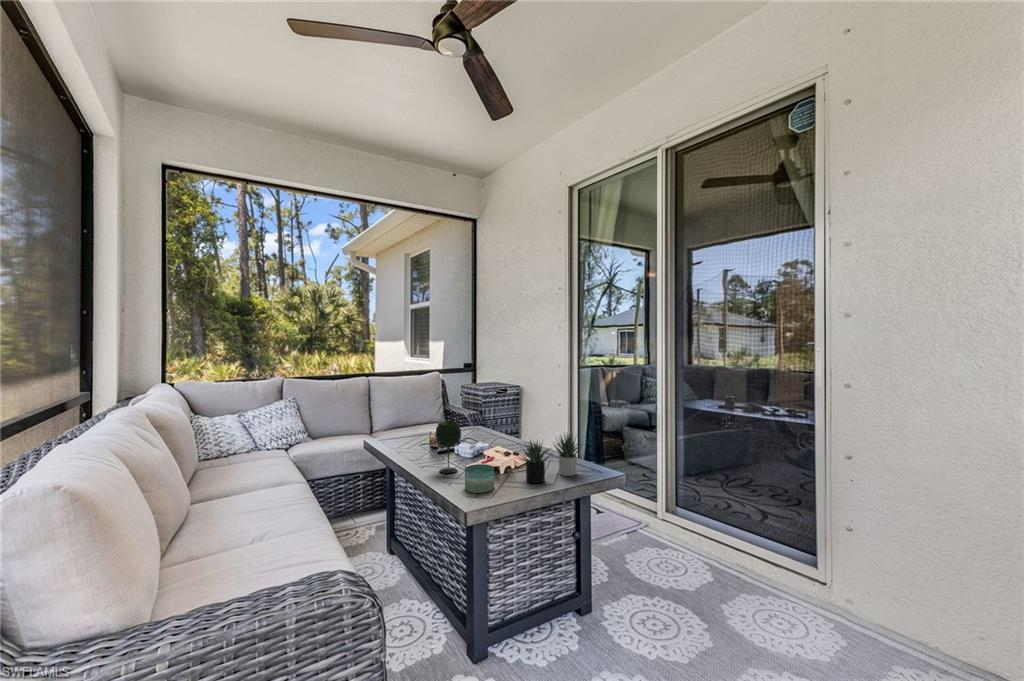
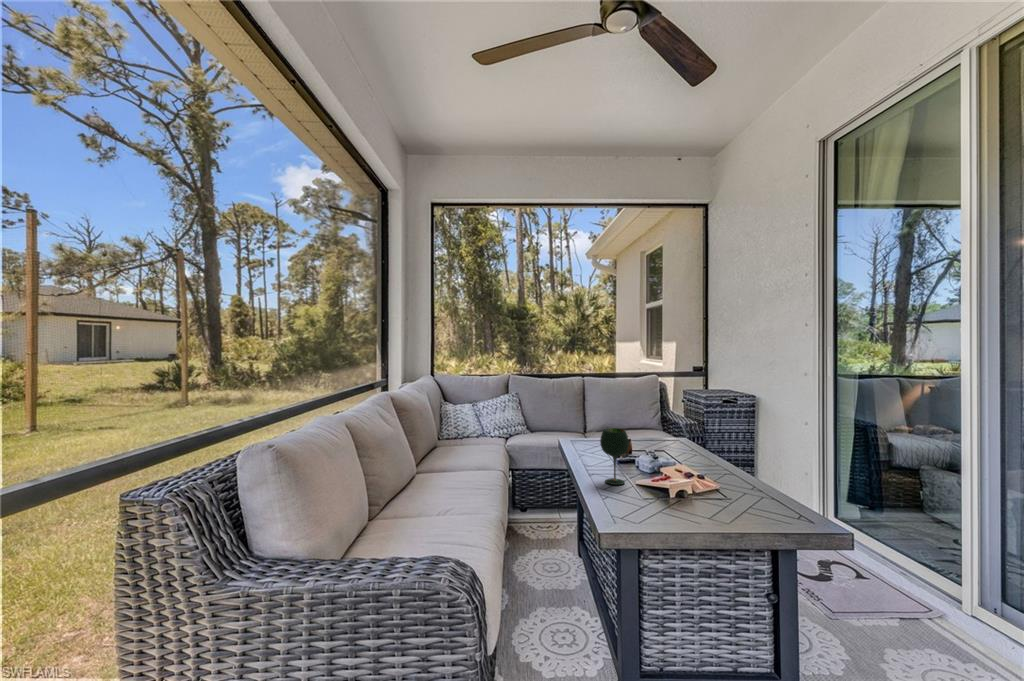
succulent plant: present [521,434,582,483] -> none [682,457,789,517]
candle: present [465,464,494,493] -> none [618,480,653,514]

